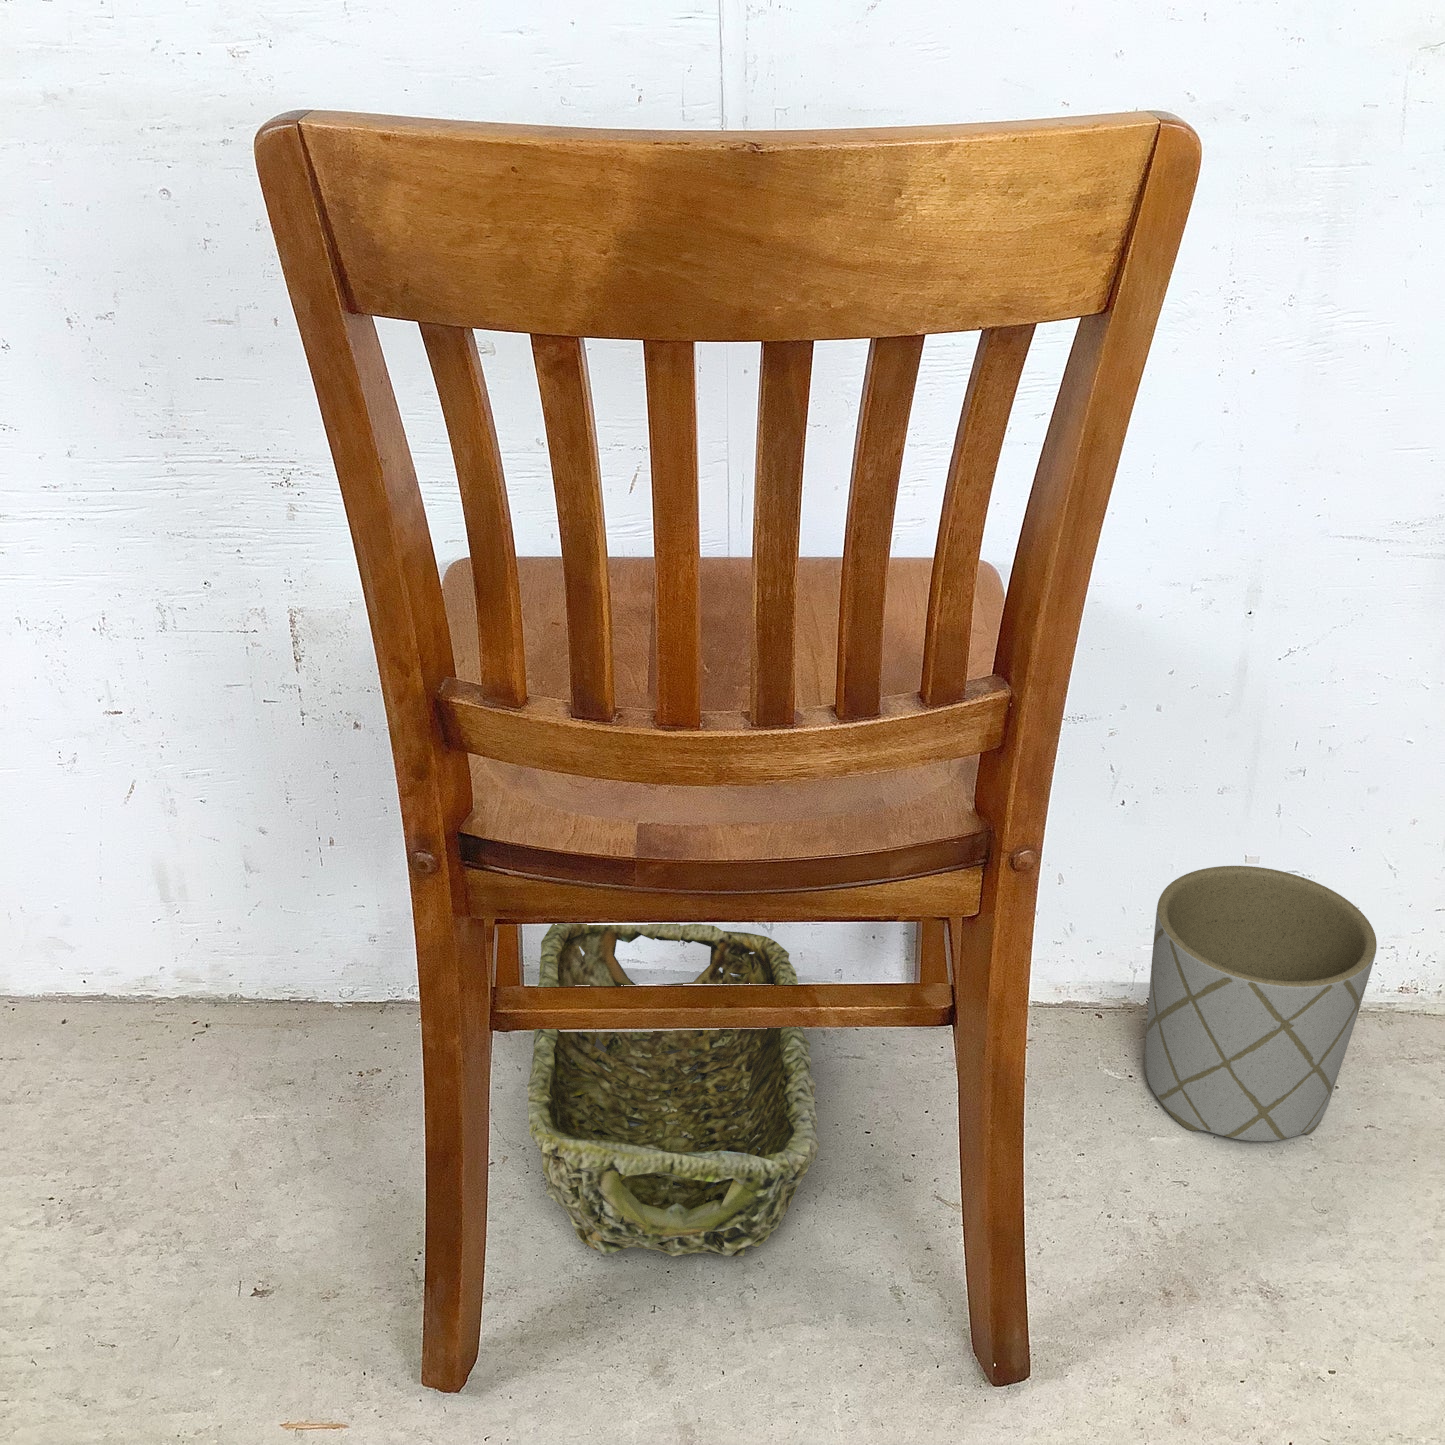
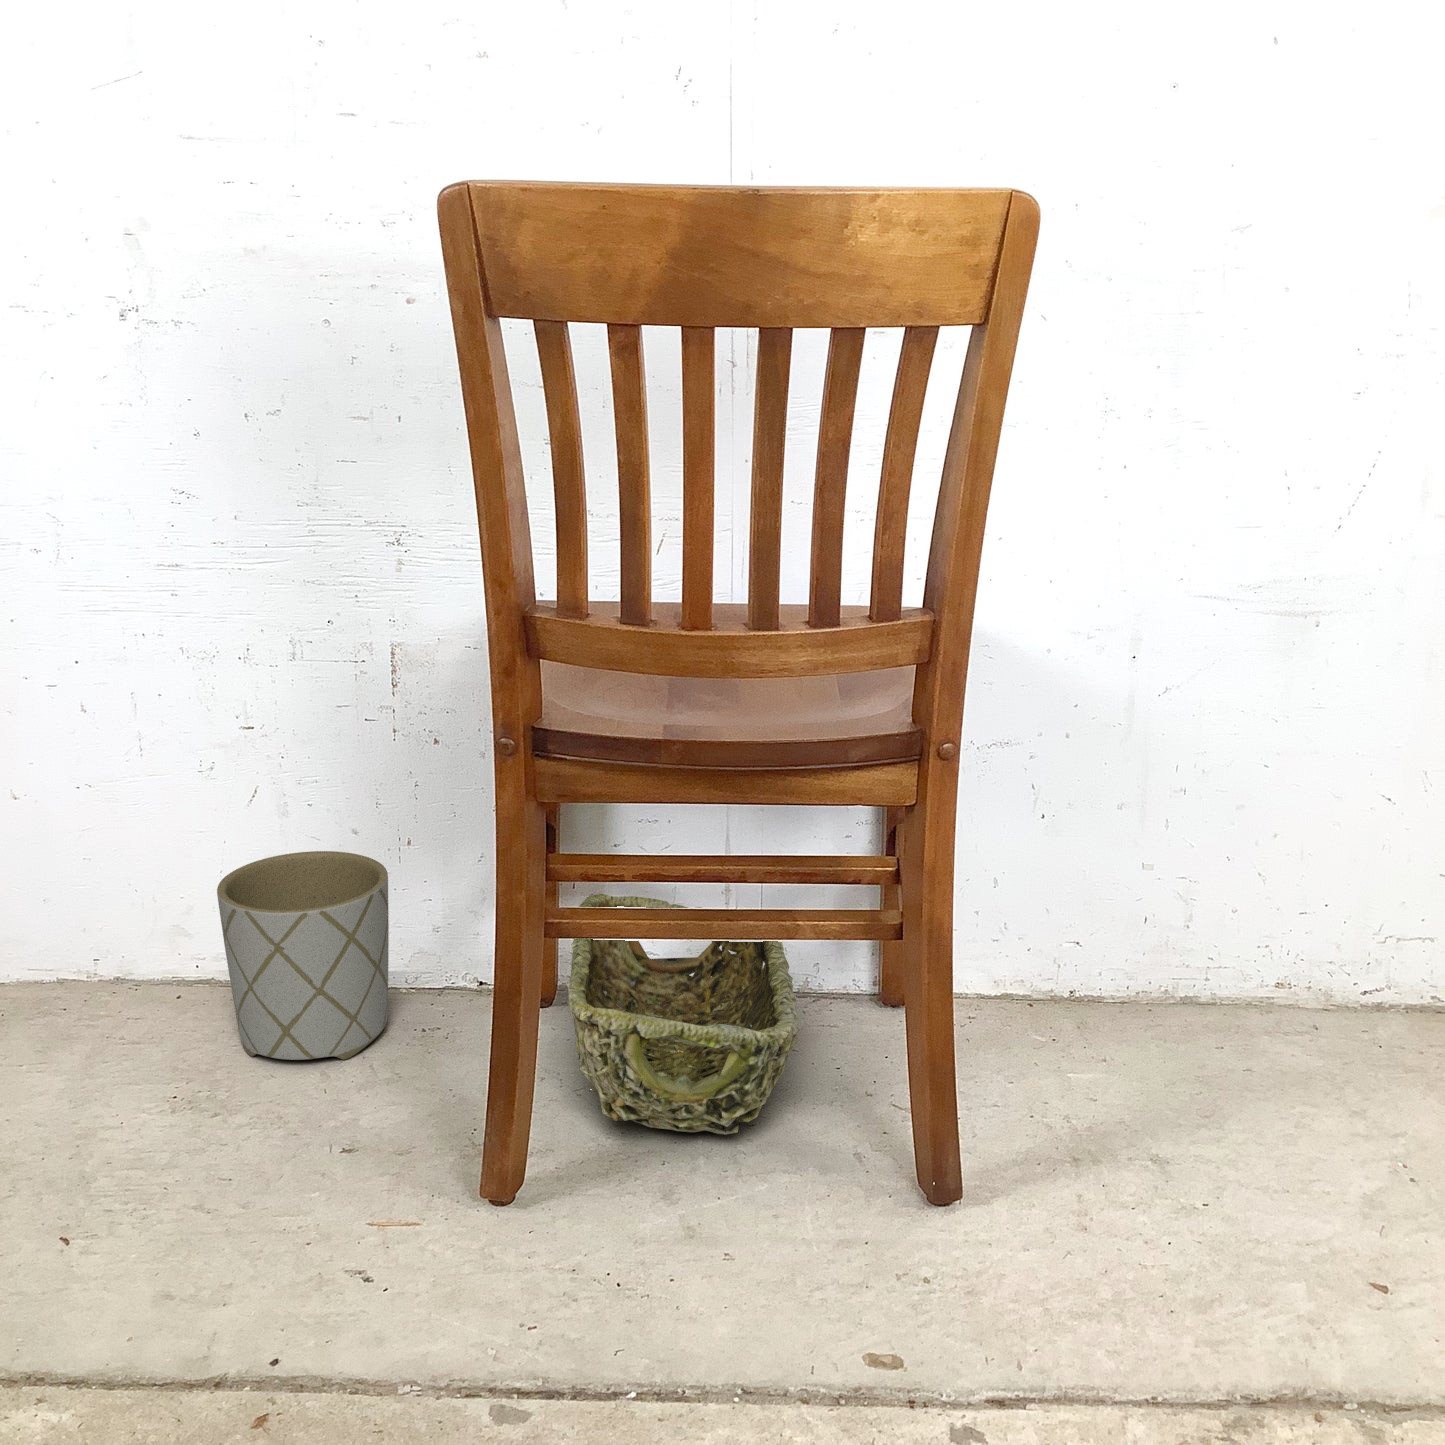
planter: present [1145,866,1377,1141] -> present [217,851,389,1060]

